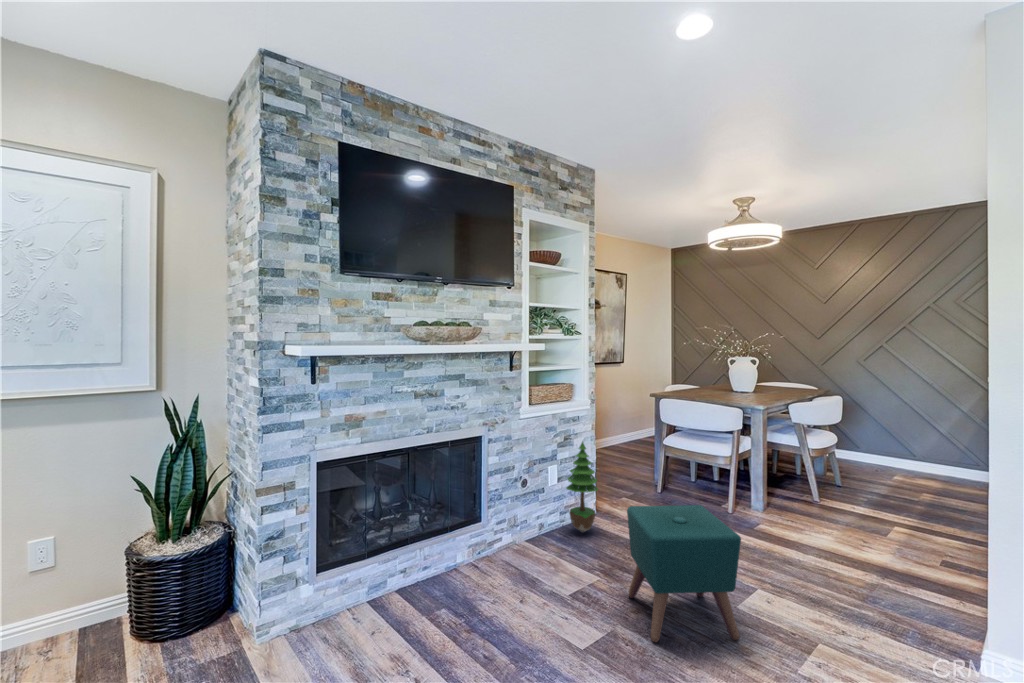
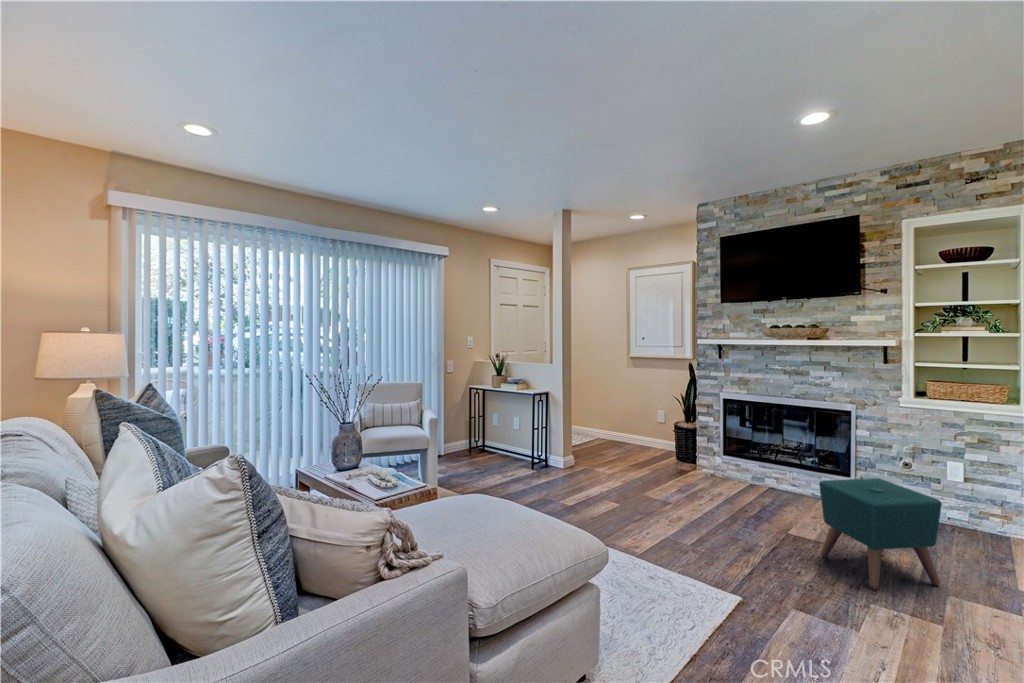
potted tree: present [566,442,598,533] -> none [958,443,1007,539]

